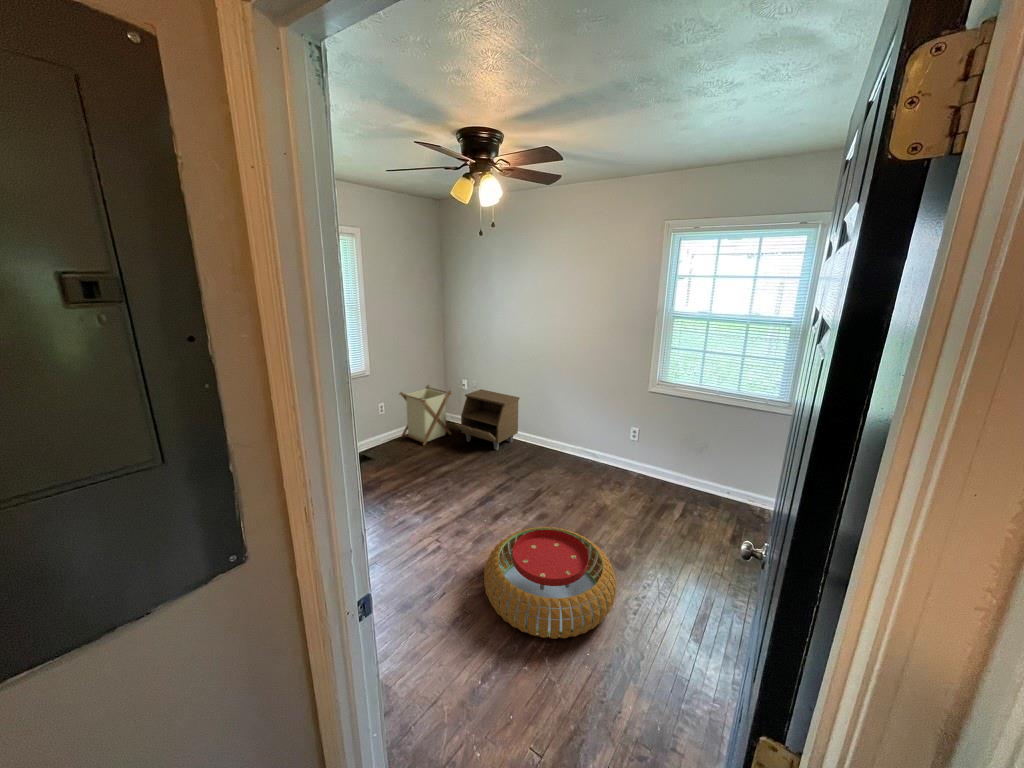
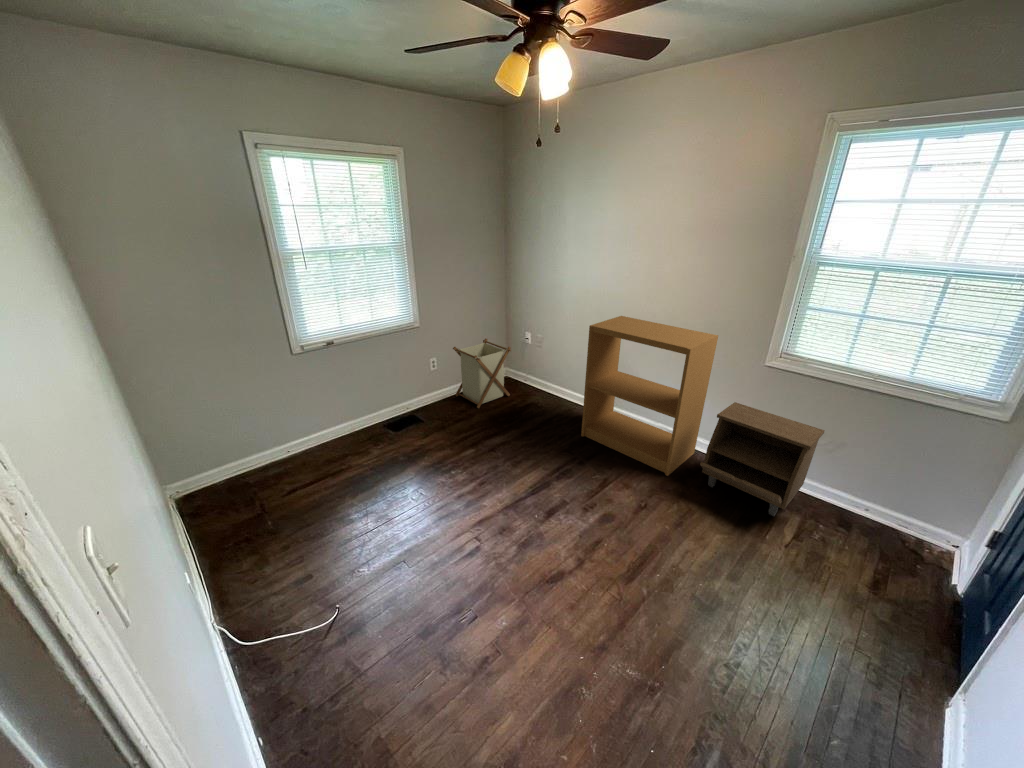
bookshelf: none [516,360,615,484] -> present [581,316,718,476]
nightstand: present [455,389,520,450] -> present [700,402,825,516]
pouf: present [484,527,616,639] -> none [523,545,700,721]

